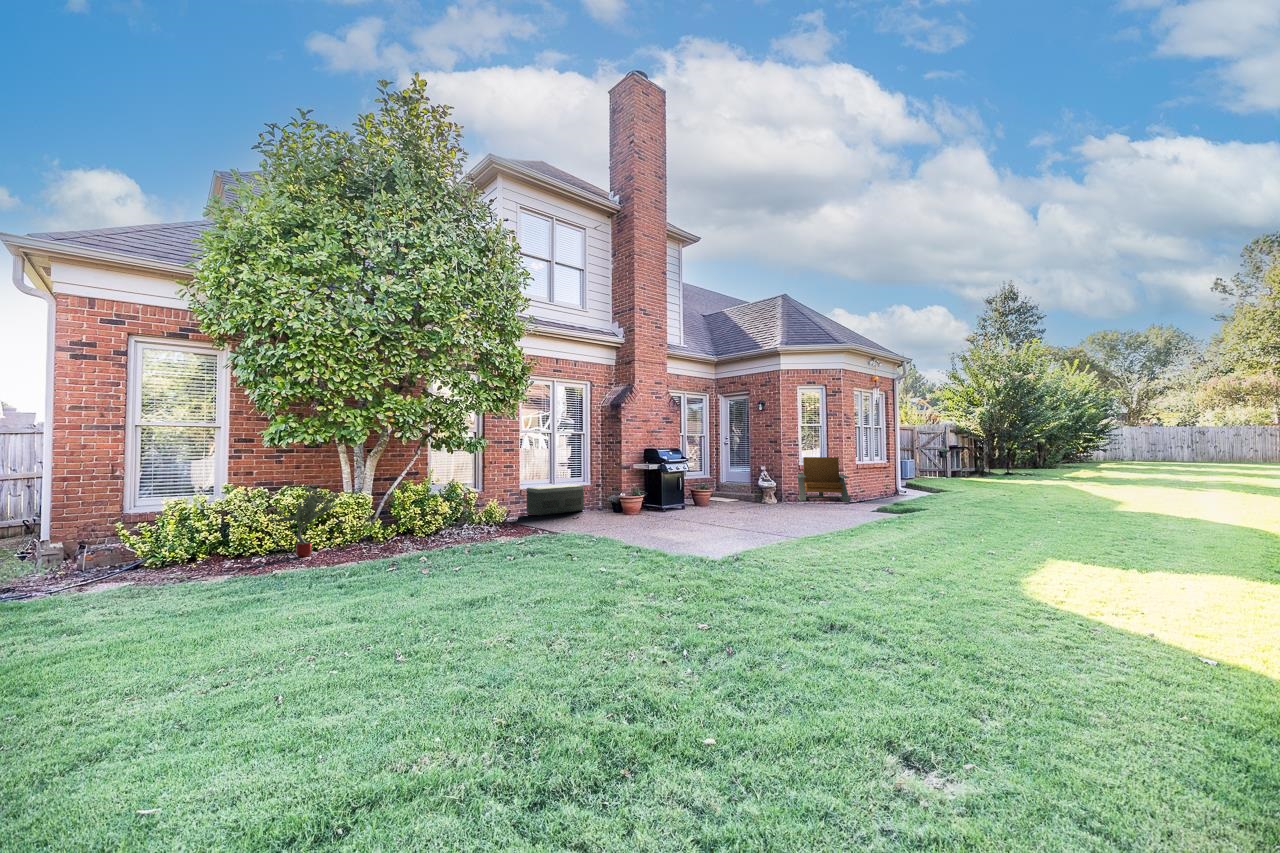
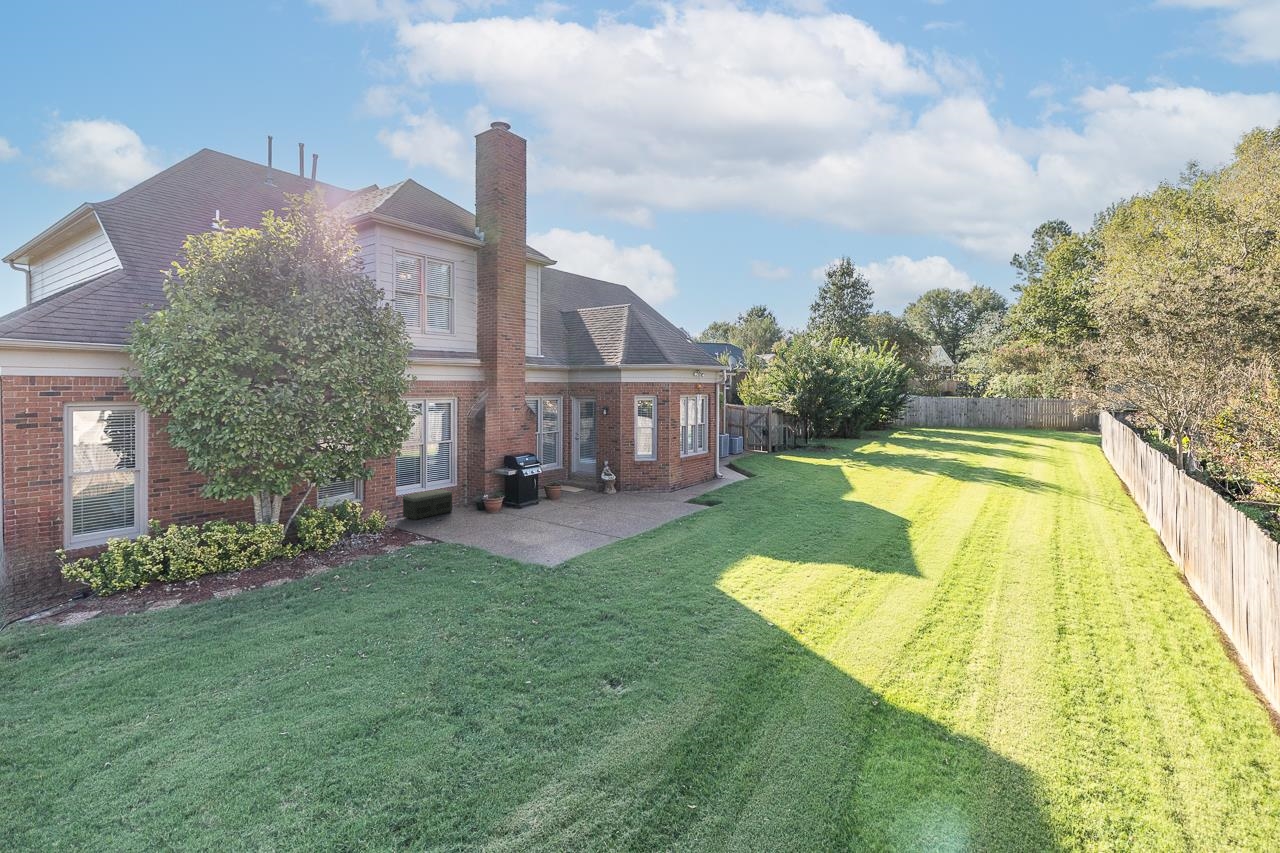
lounge chair: present [797,457,850,502] -> none [631,456,669,495]
potted tree: present [270,484,337,557] -> none [212,523,264,579]

